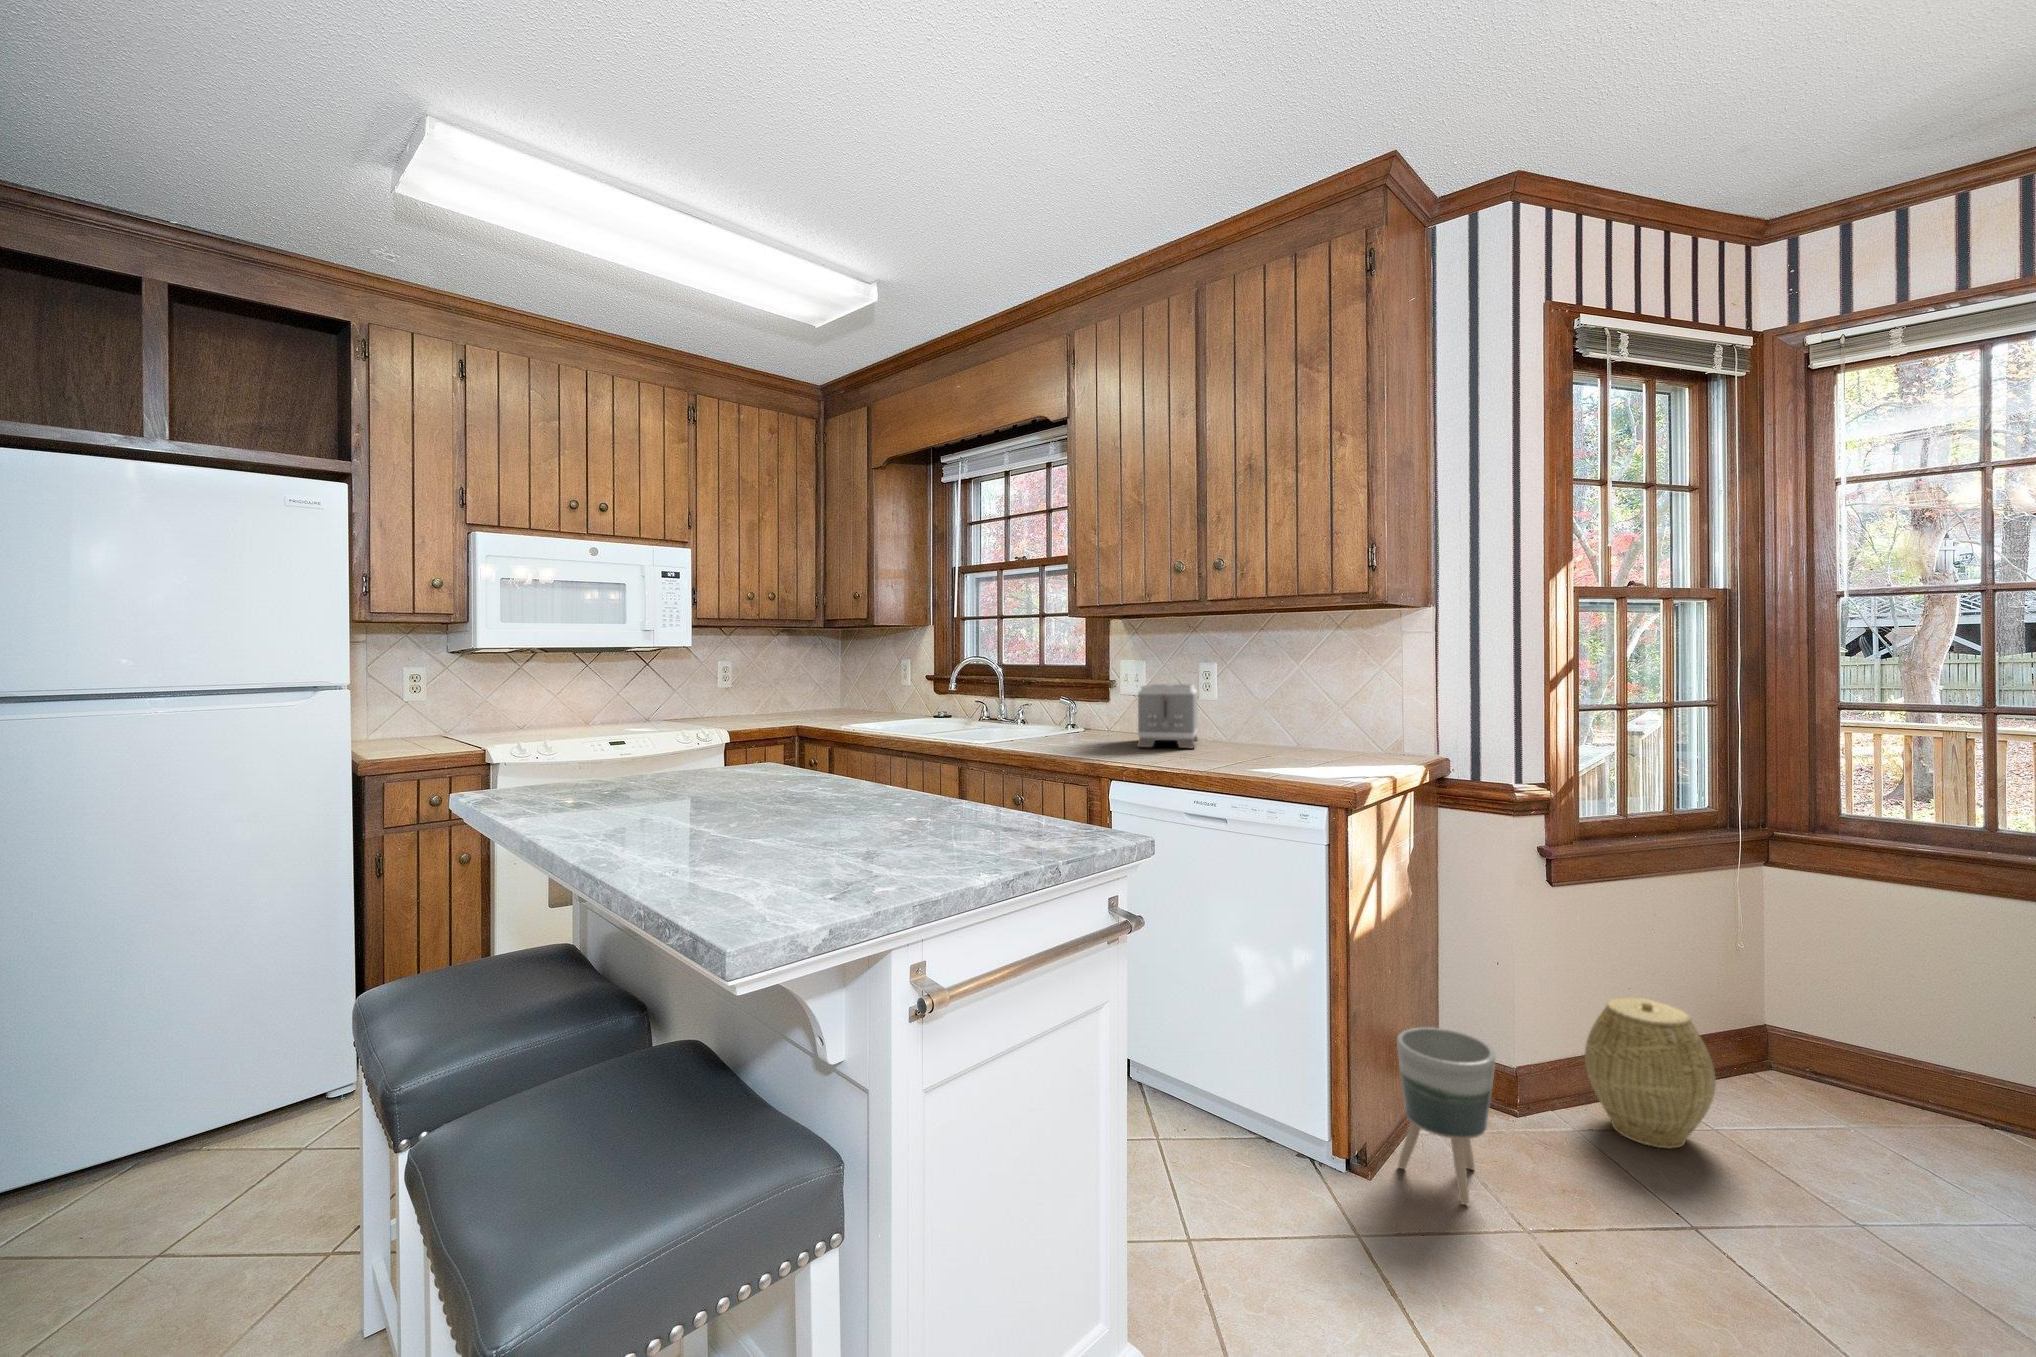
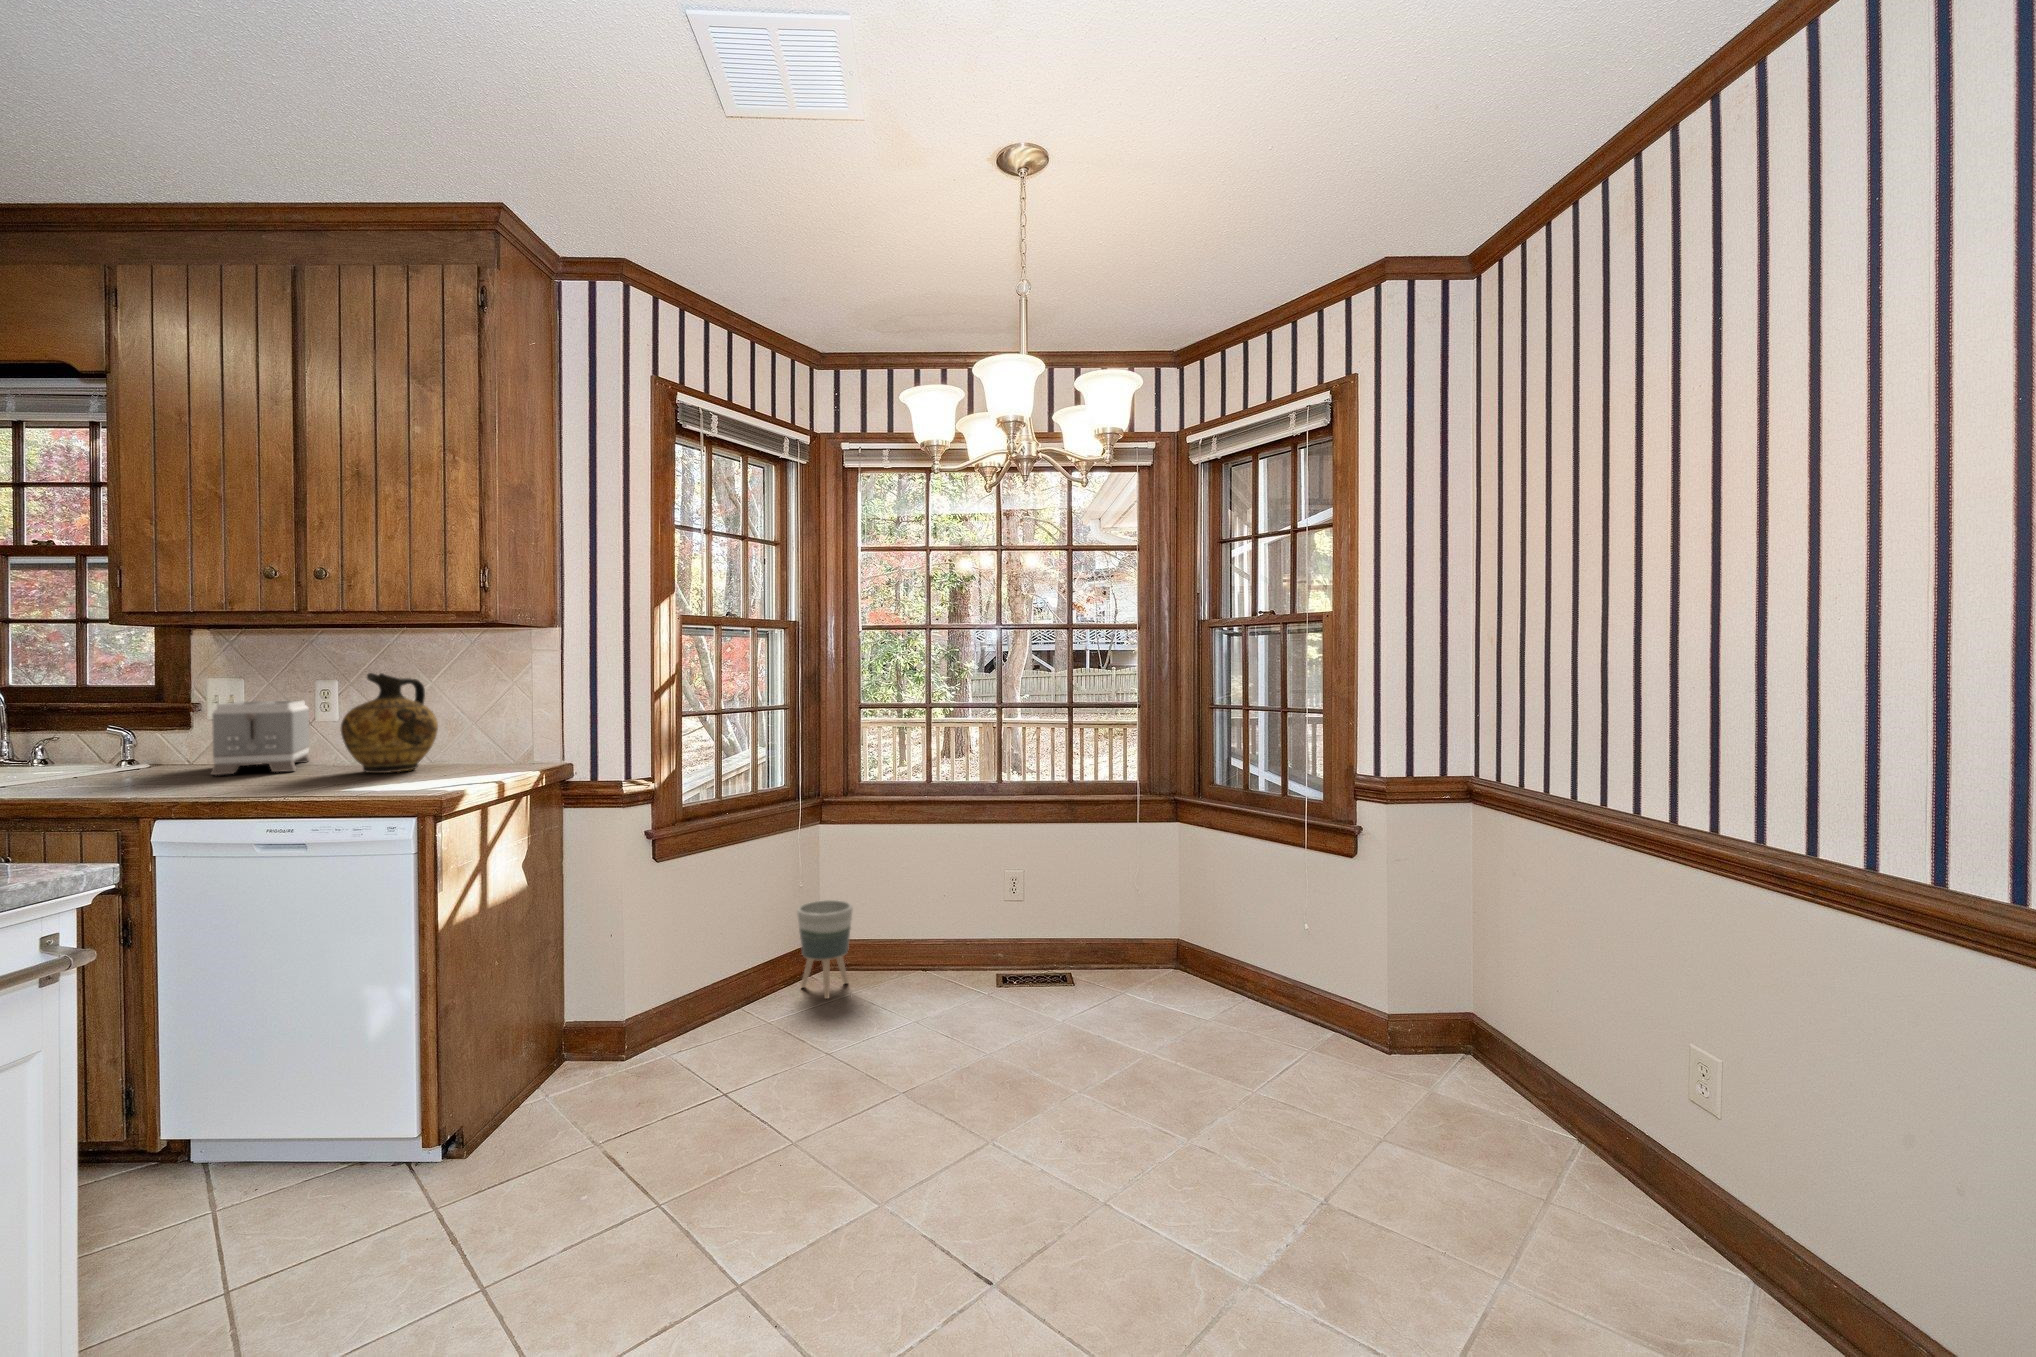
ceramic jug: none [1235,658,1317,756] -> present [341,673,438,773]
woven basket: present [1585,997,1716,1148] -> none [680,938,766,1050]
planter: present [1397,1027,1496,1205] -> present [797,900,853,999]

